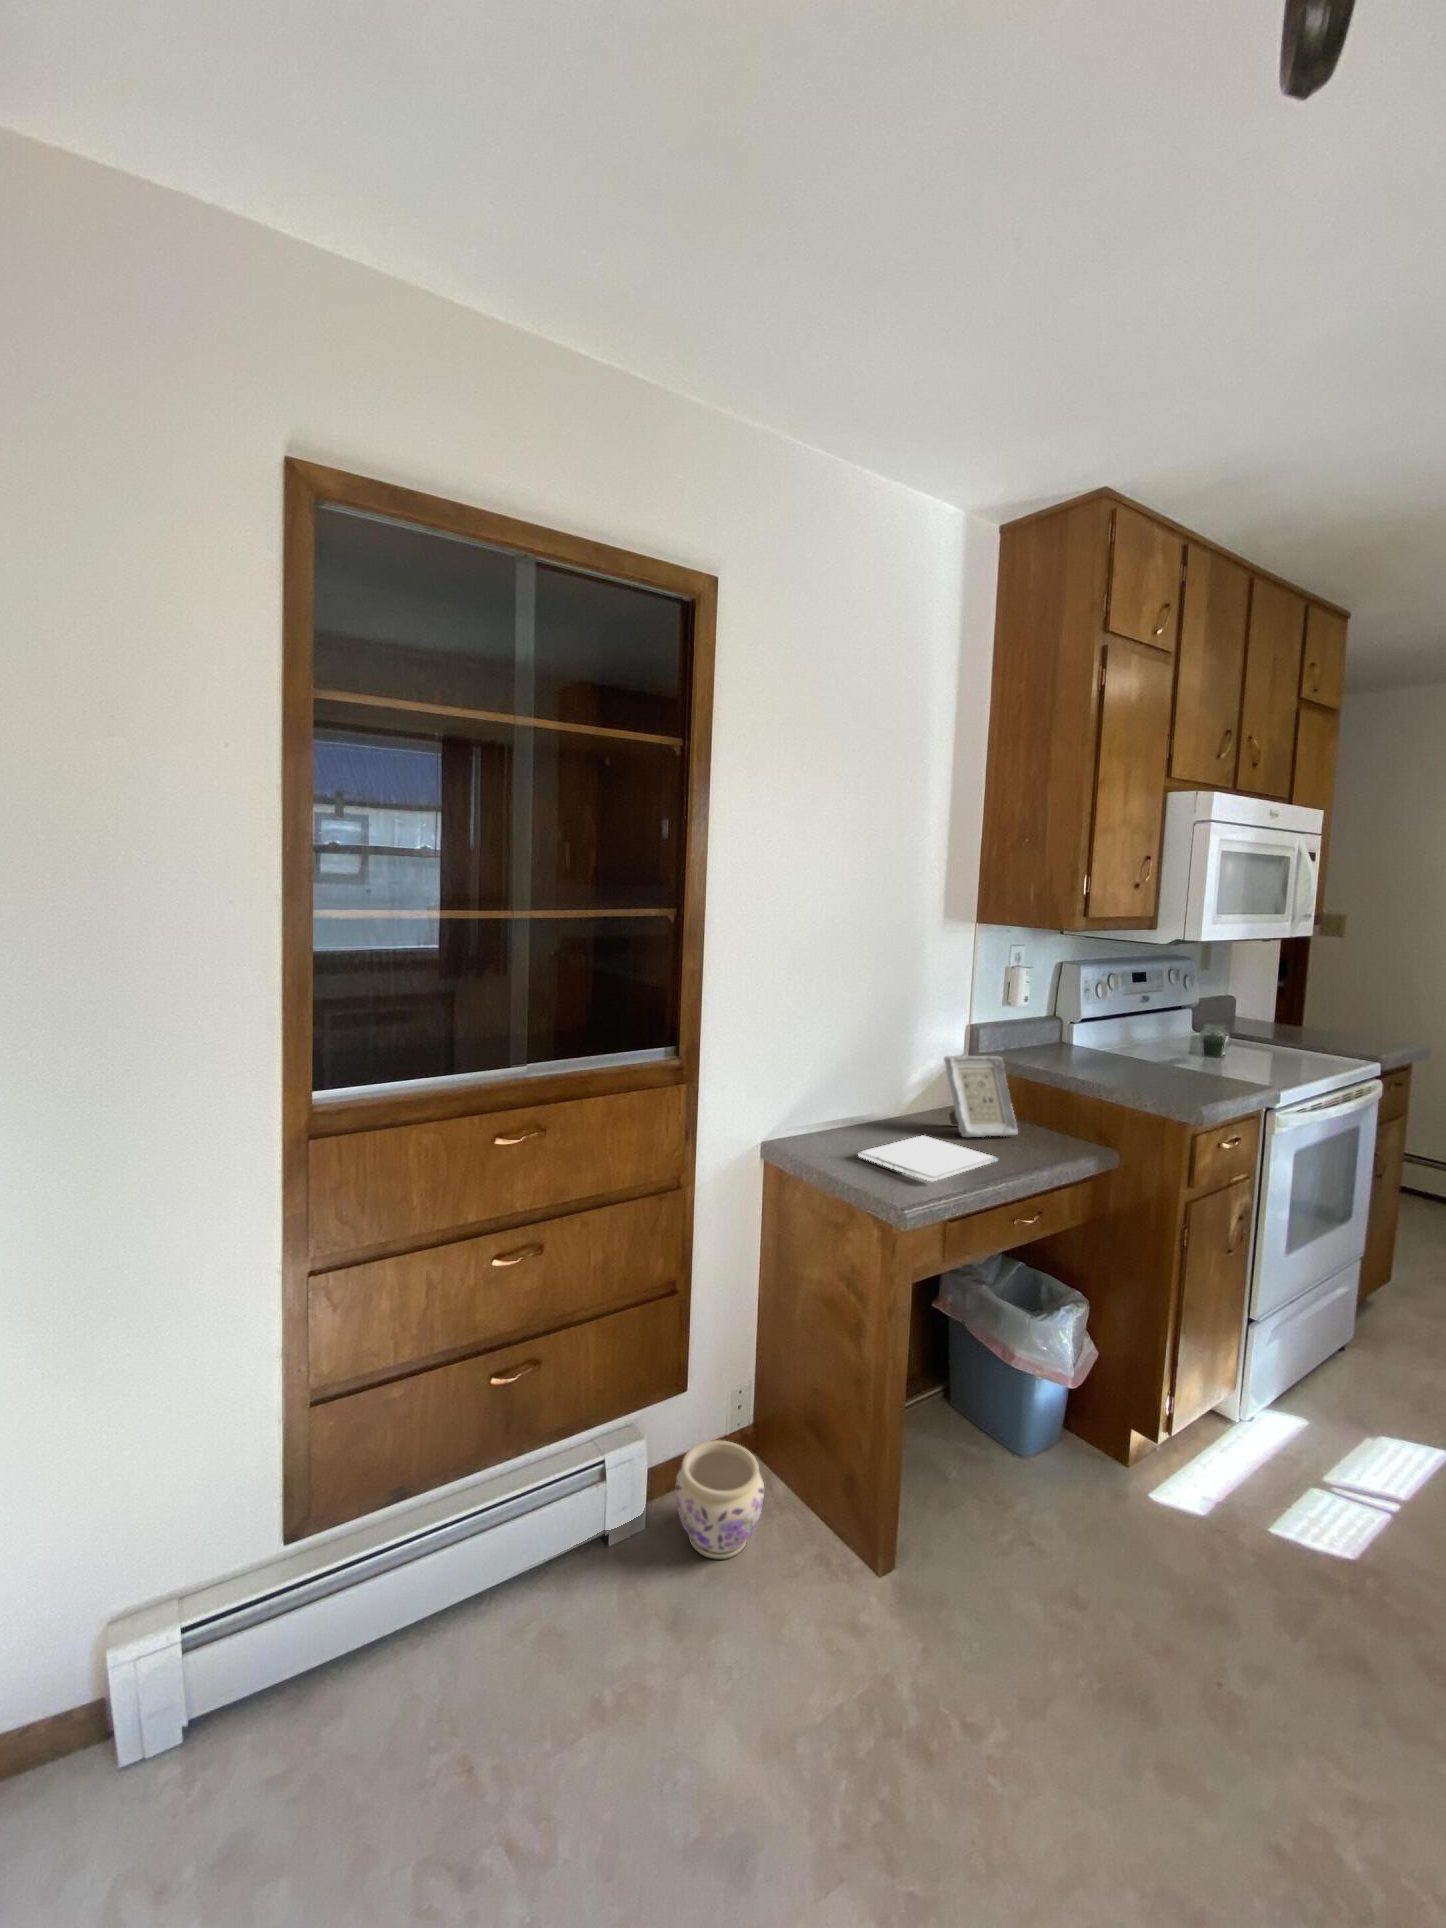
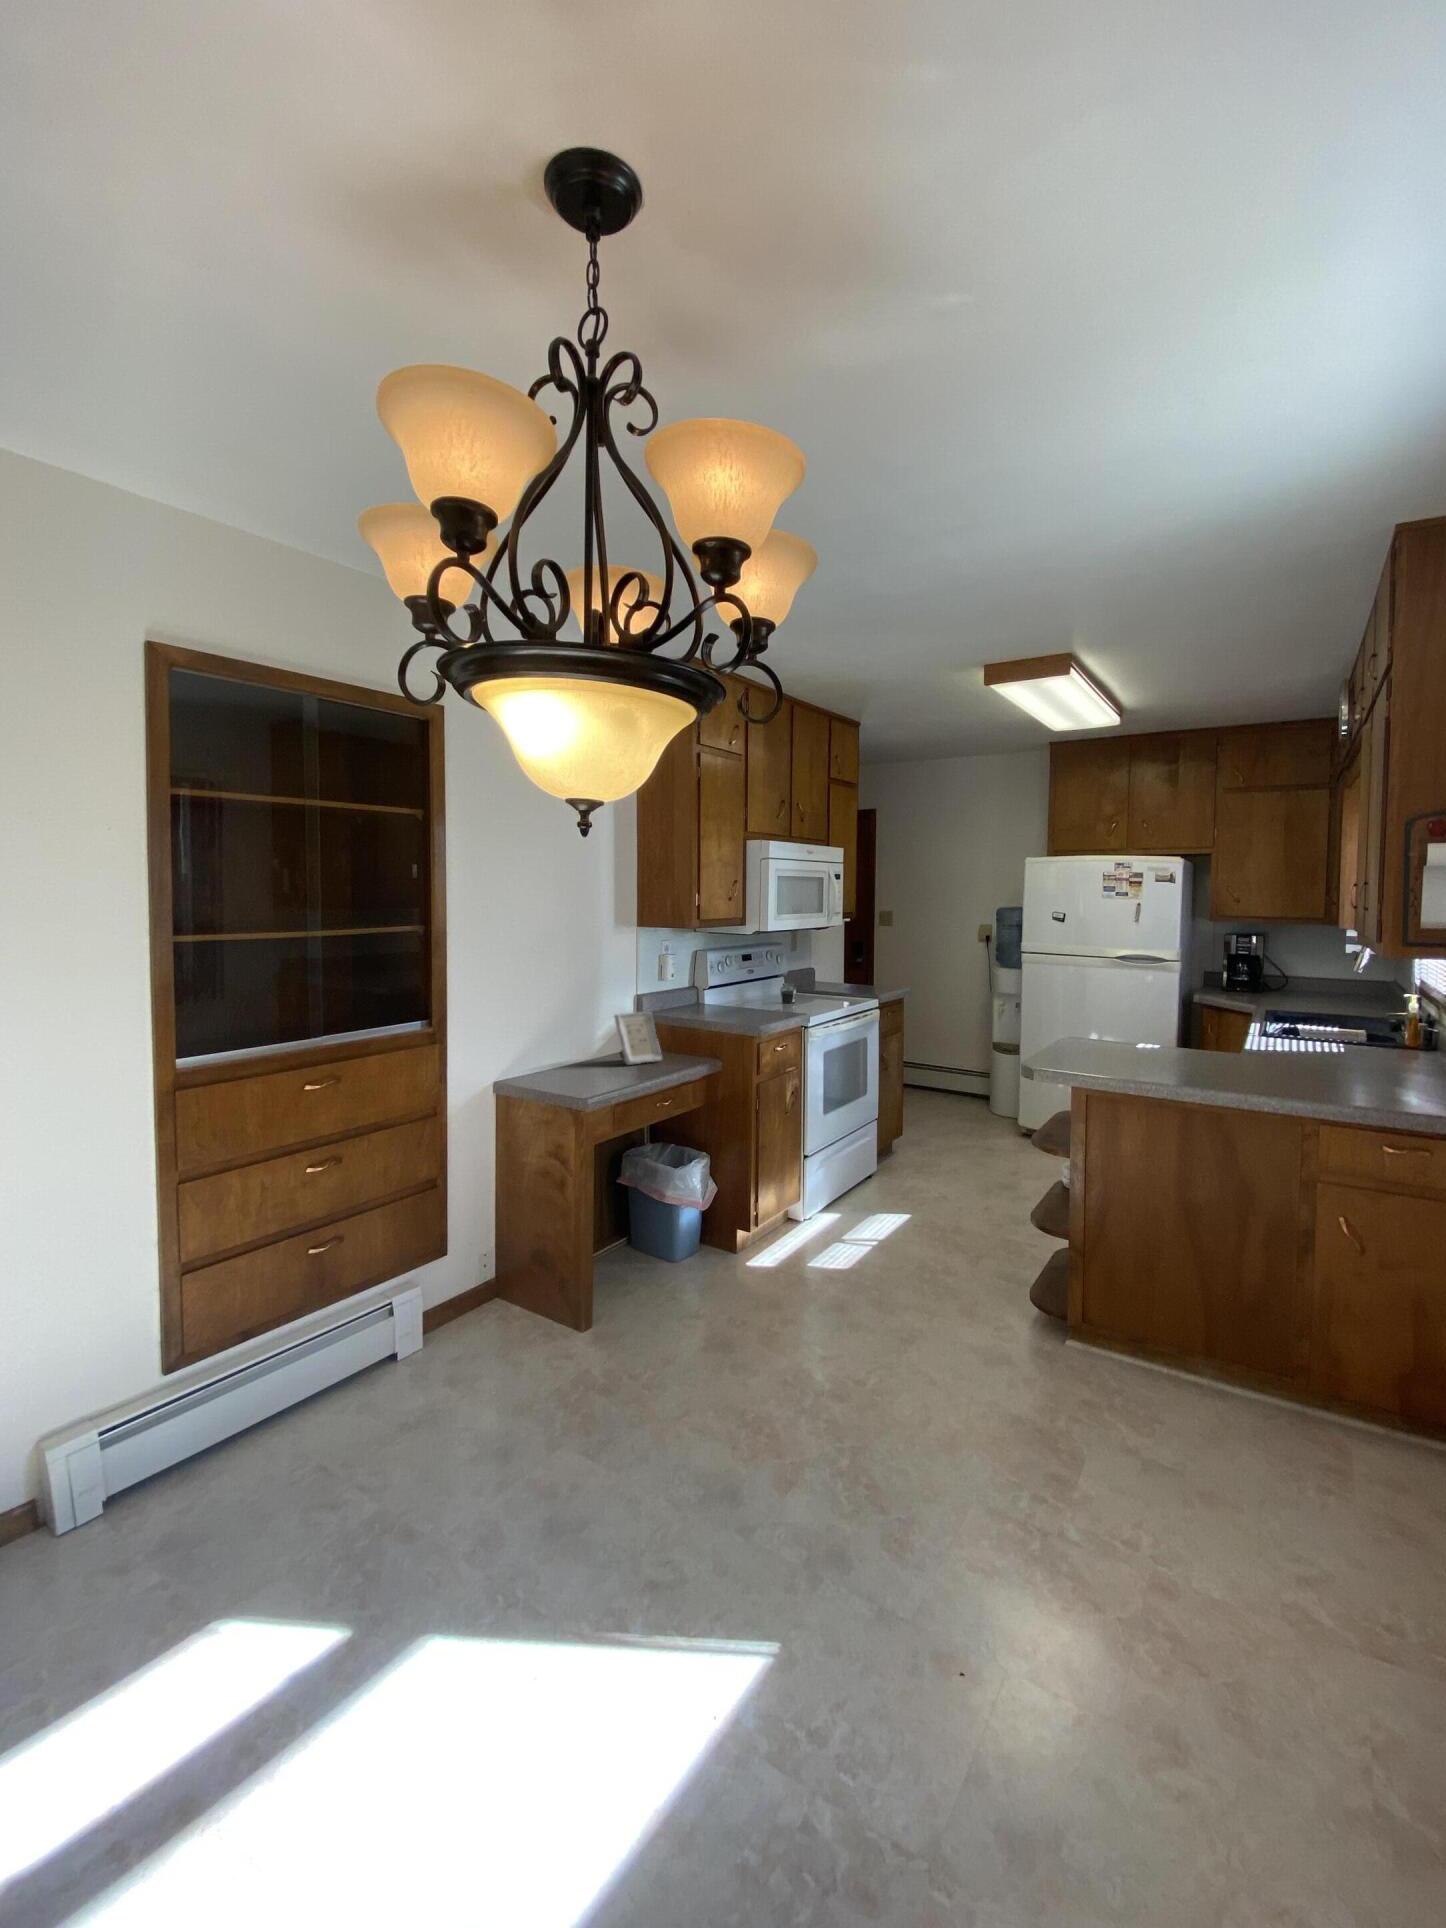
tablet: present [858,1135,997,1181] -> none [558,1066,646,1086]
planter: present [676,1440,764,1560] -> none [445,1280,506,1350]

